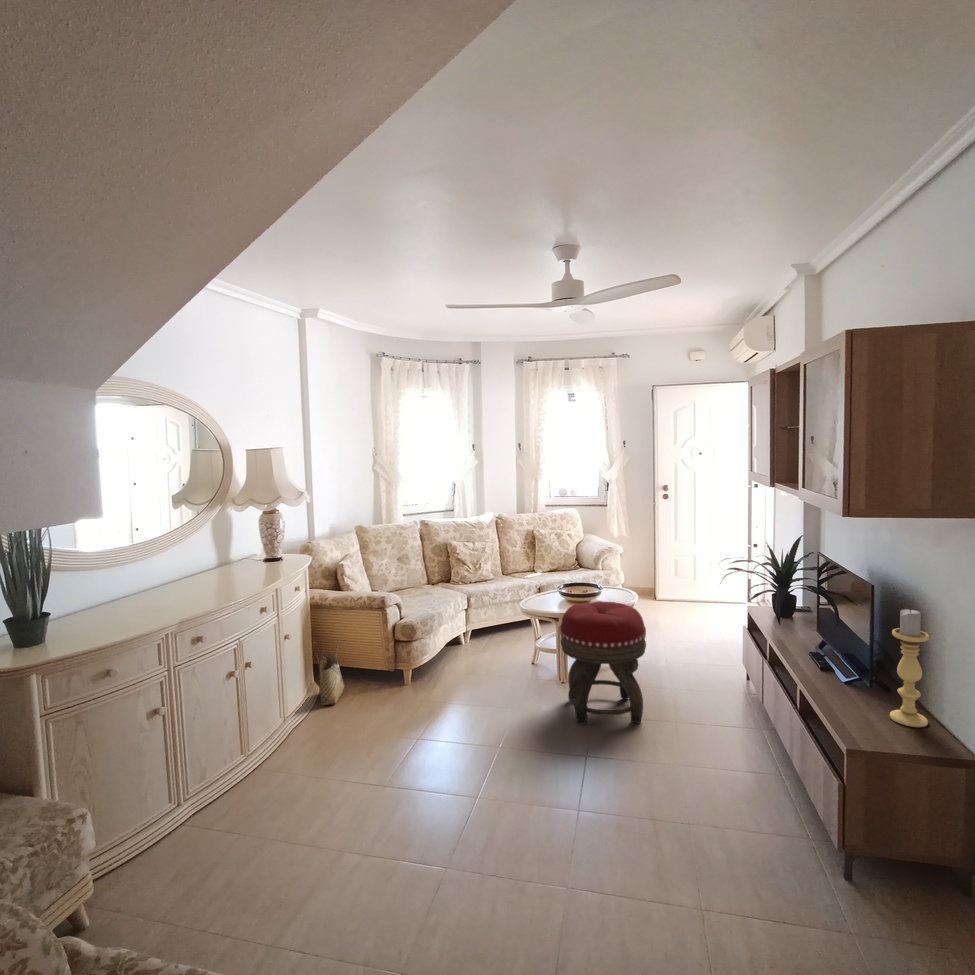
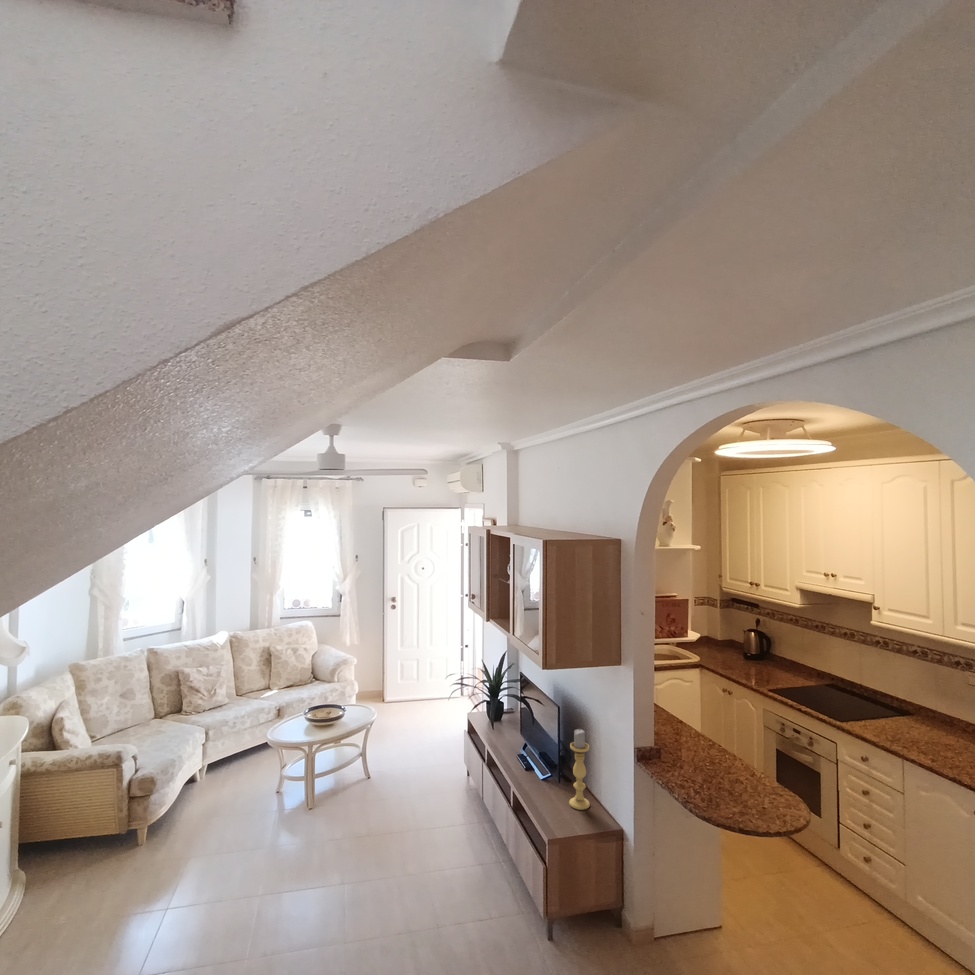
footstool: present [560,601,646,725] -> none [319,727,394,850]
woven basket: present [316,653,344,705] -> none [25,812,63,901]

